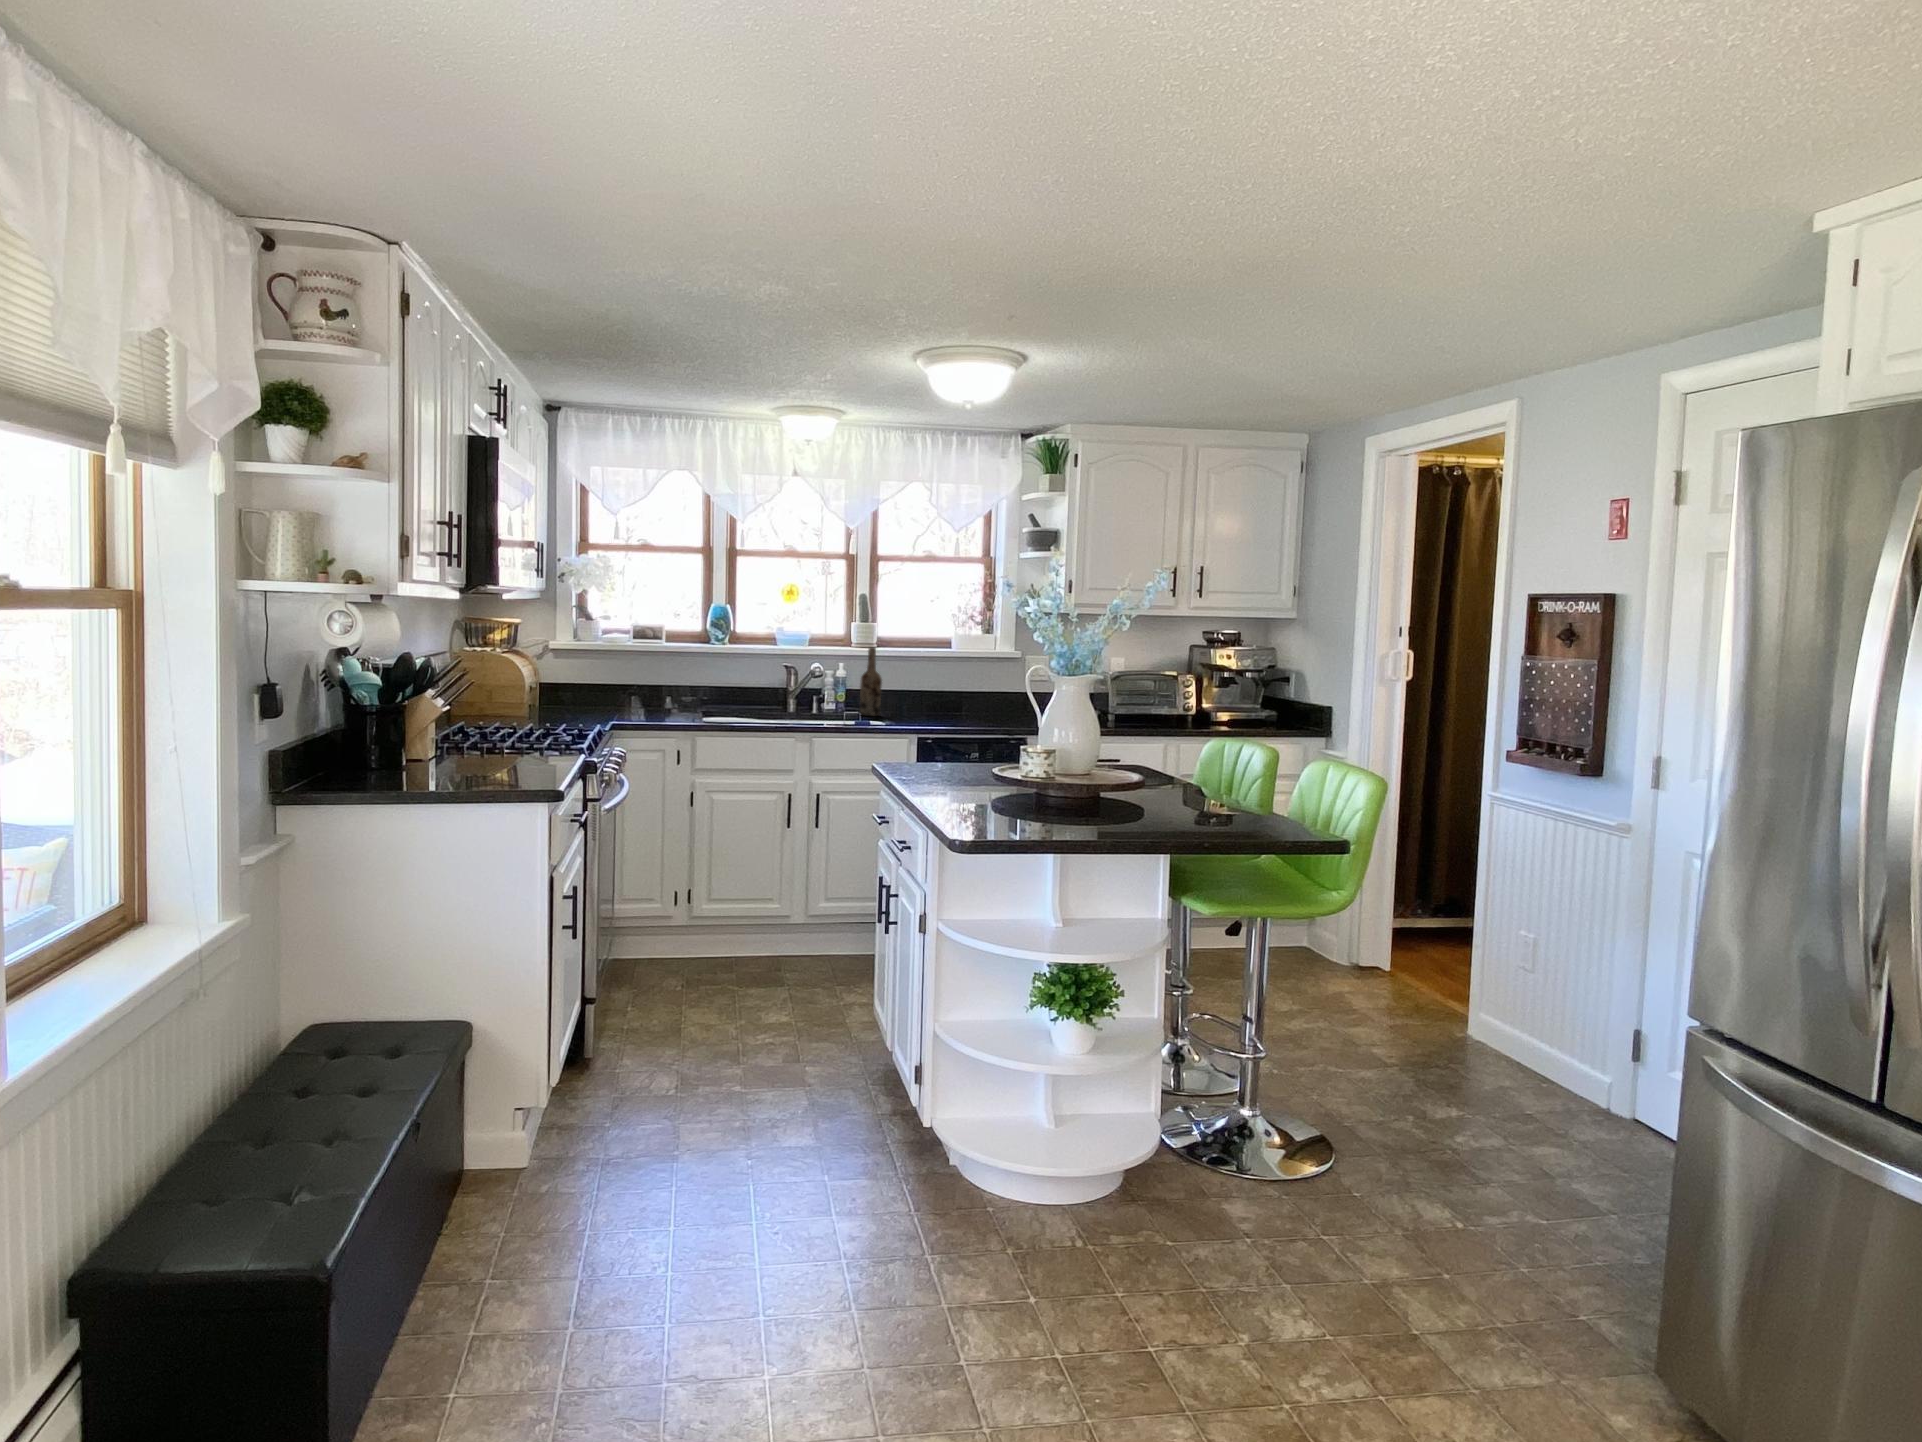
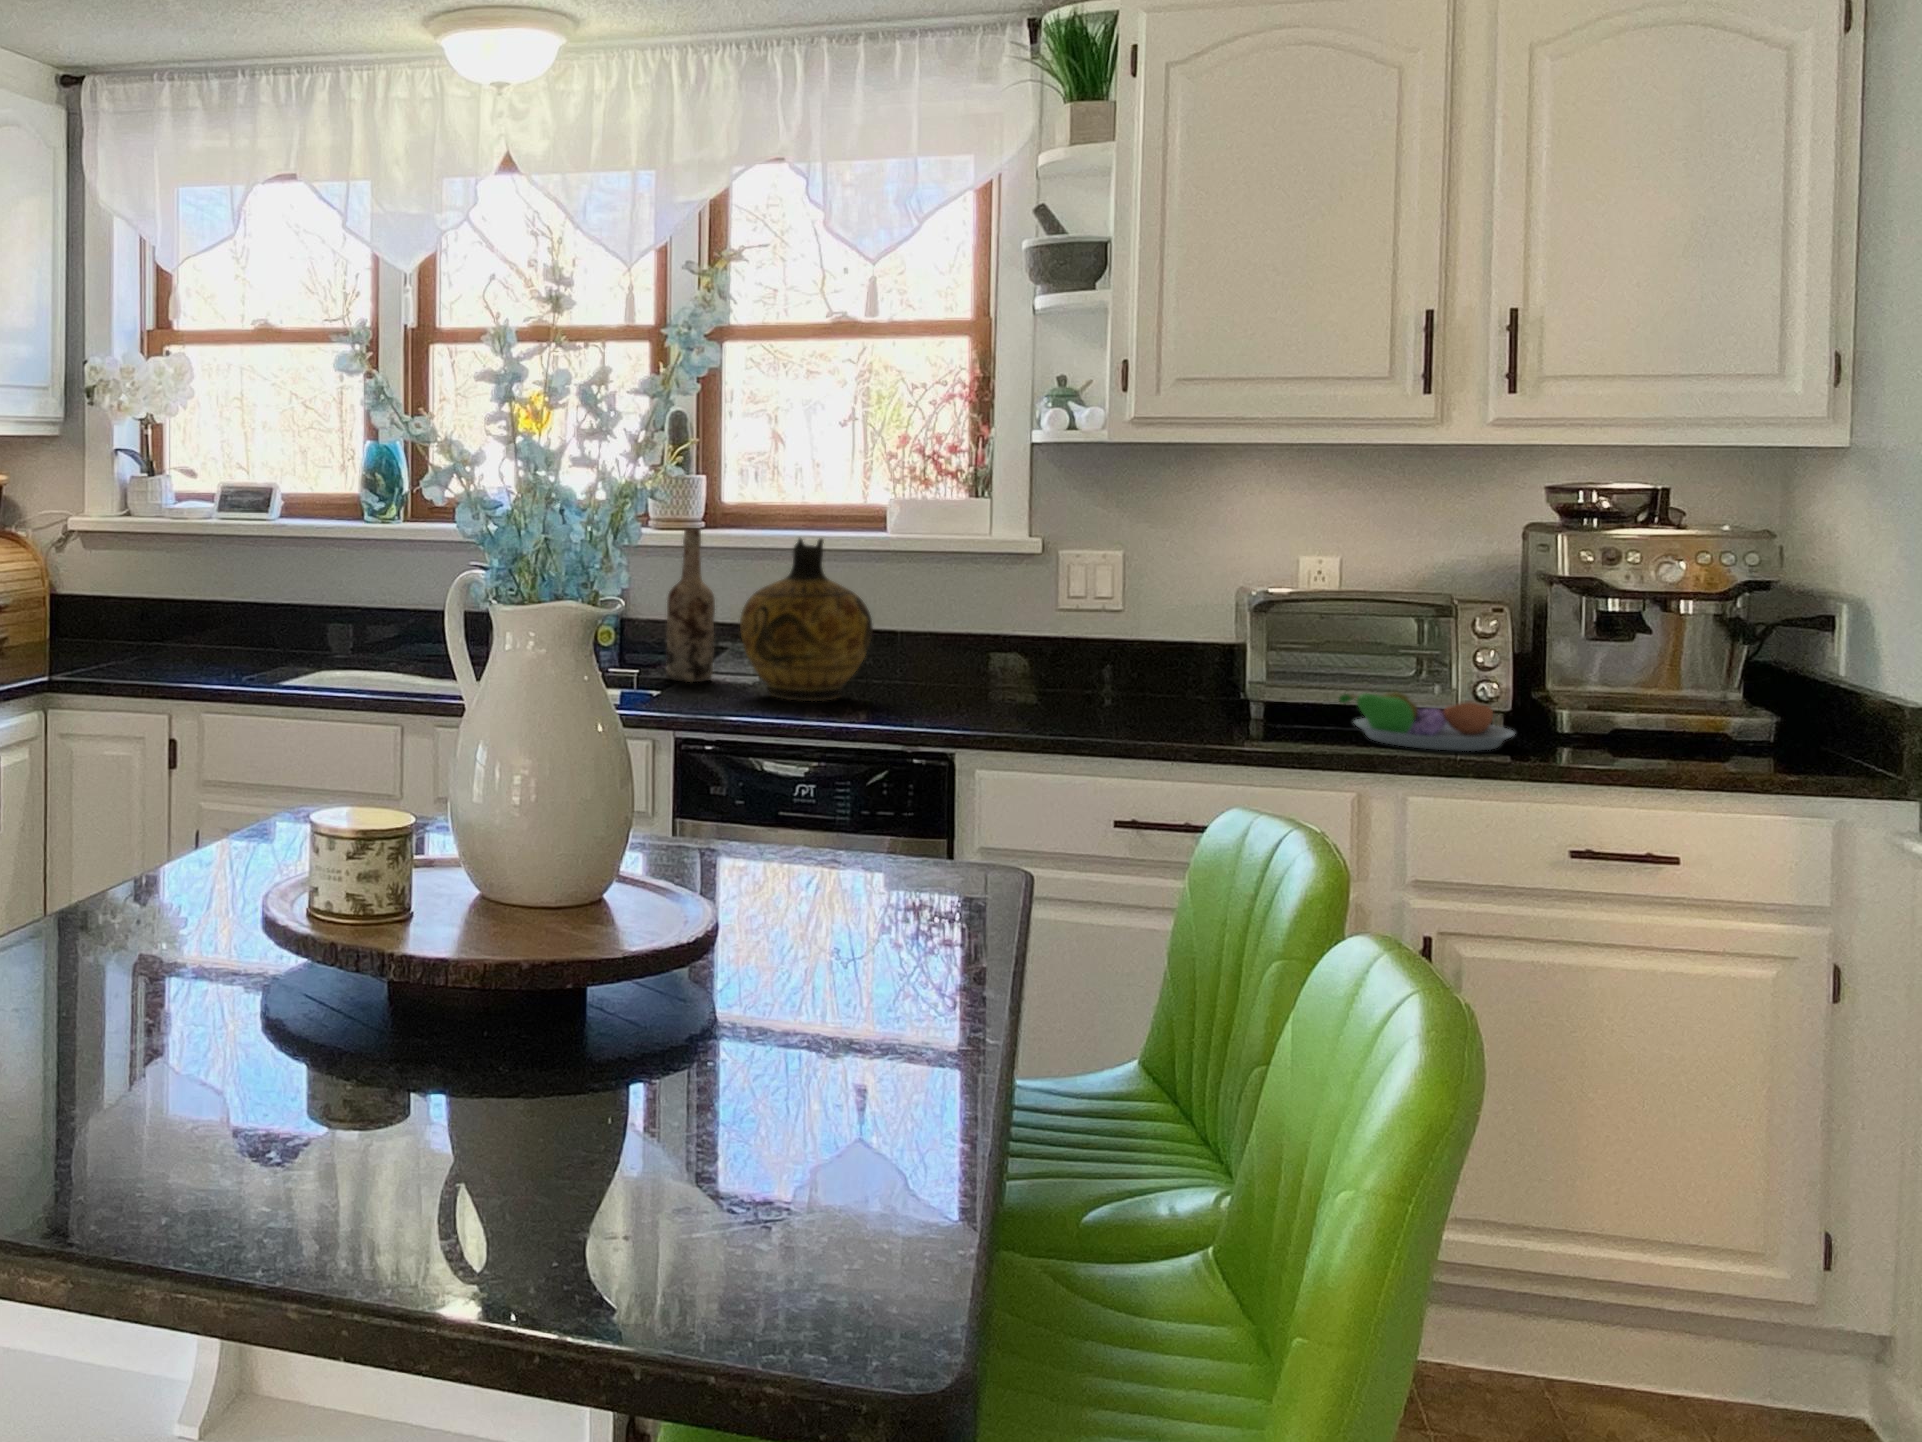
ceramic jug: none [907,652,963,721] -> present [740,538,873,701]
fruit bowl: none [1144,705,1200,729] -> present [1339,692,1514,751]

